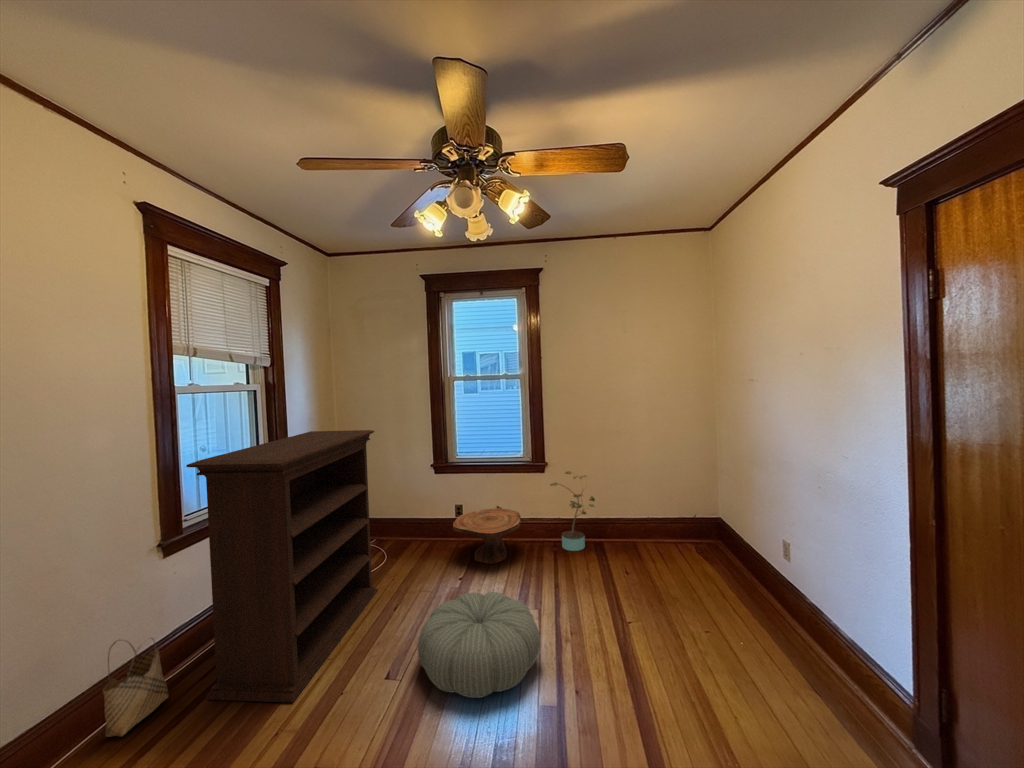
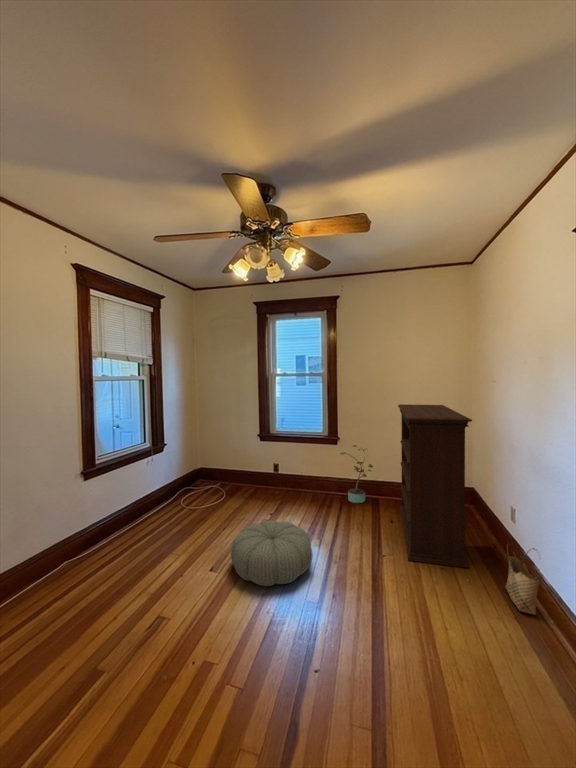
bookshelf: present [186,430,378,702] -> present [398,404,472,568]
side table: present [453,506,521,564] -> none [269,466,318,506]
woven basket: present [102,638,168,737] -> present [506,548,540,615]

